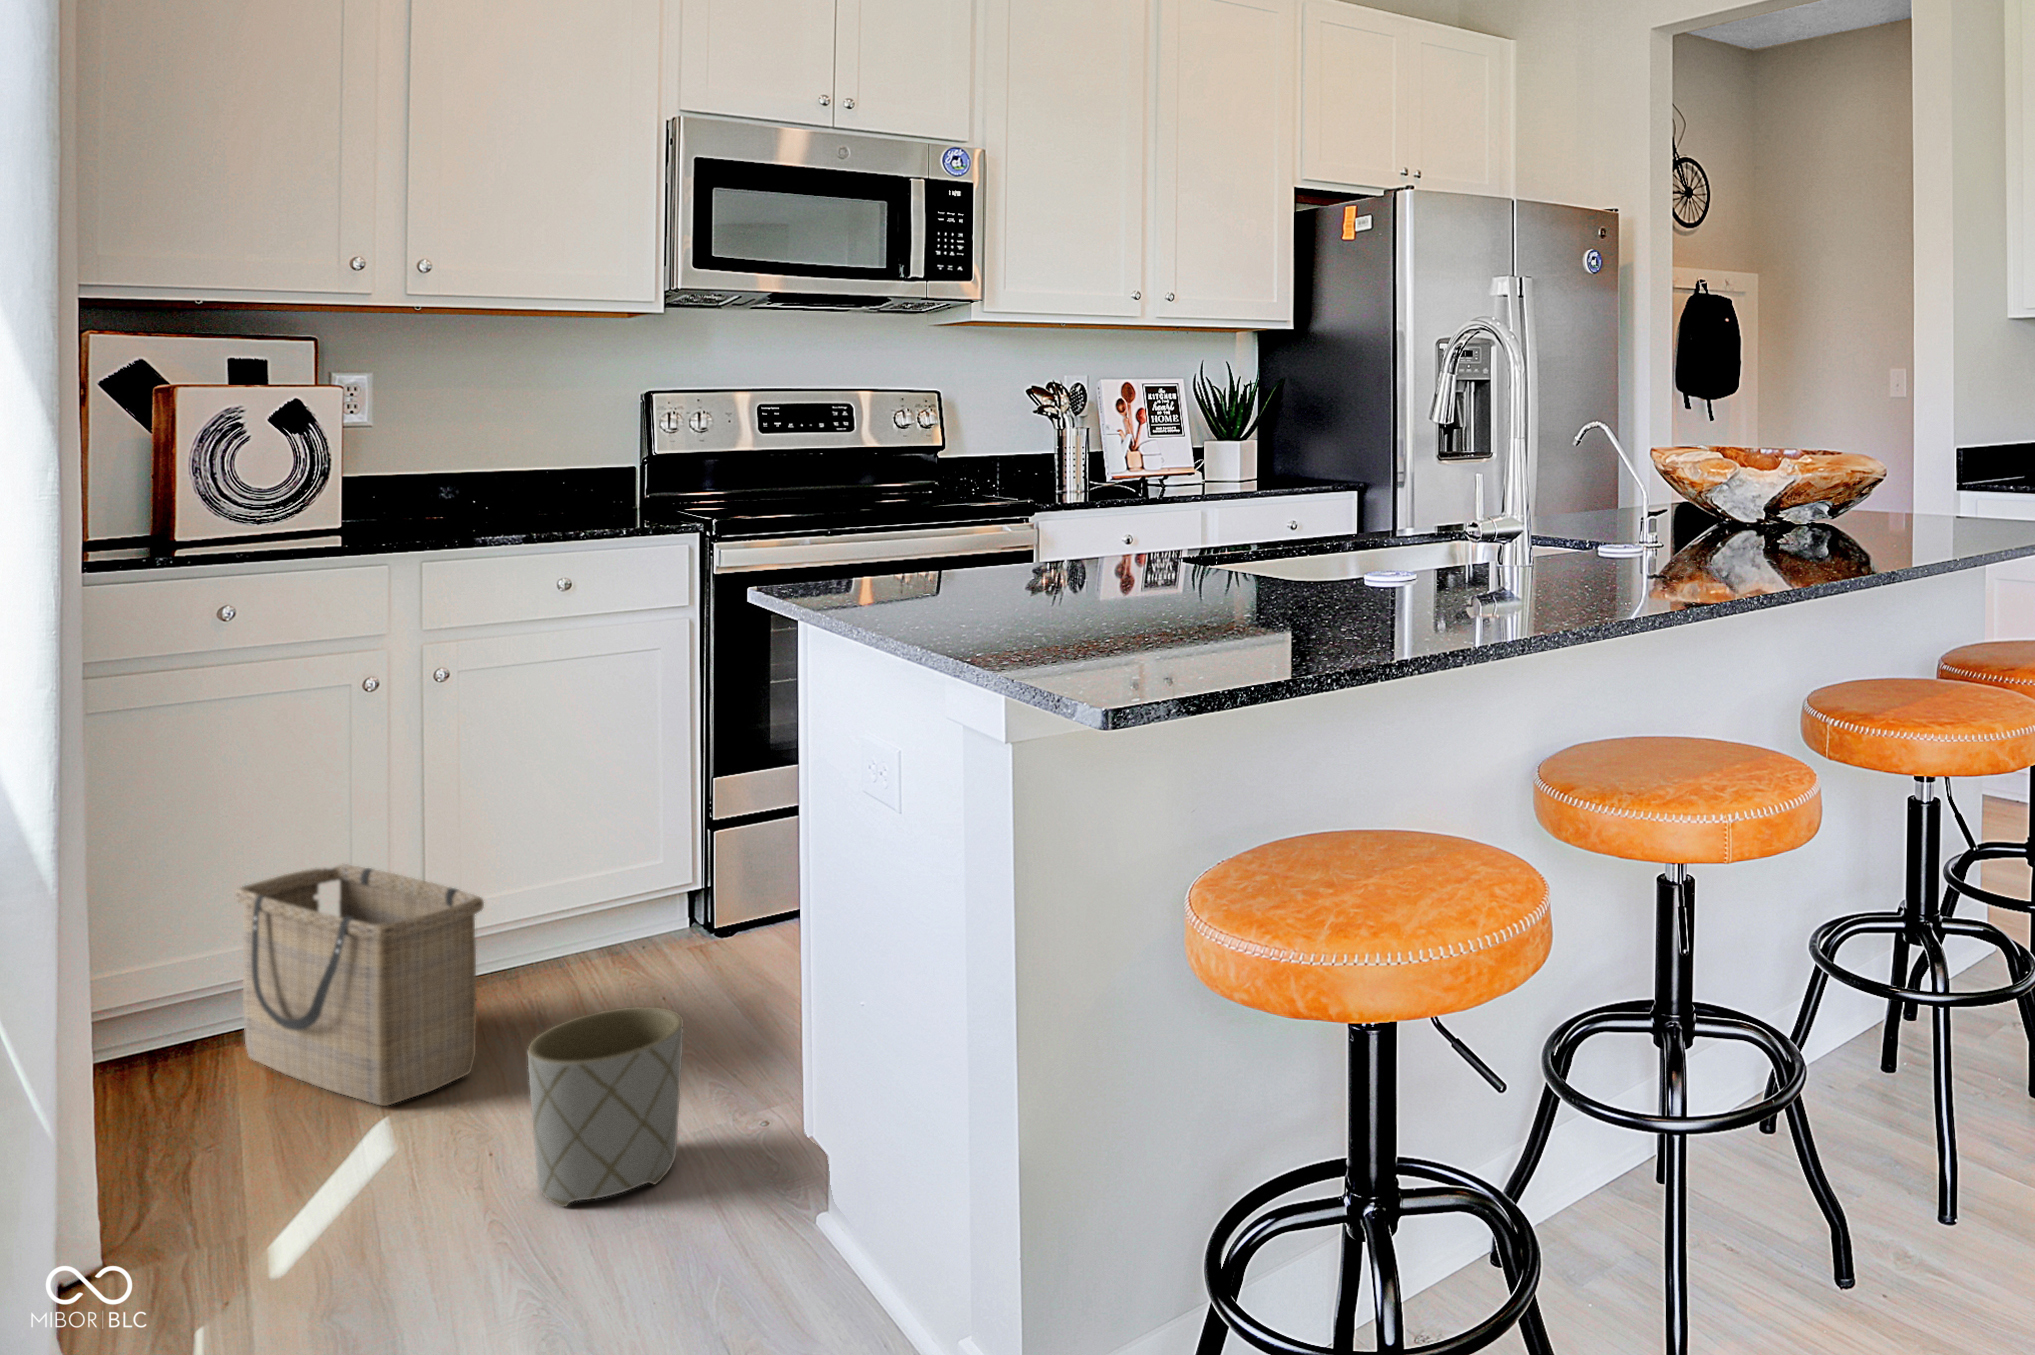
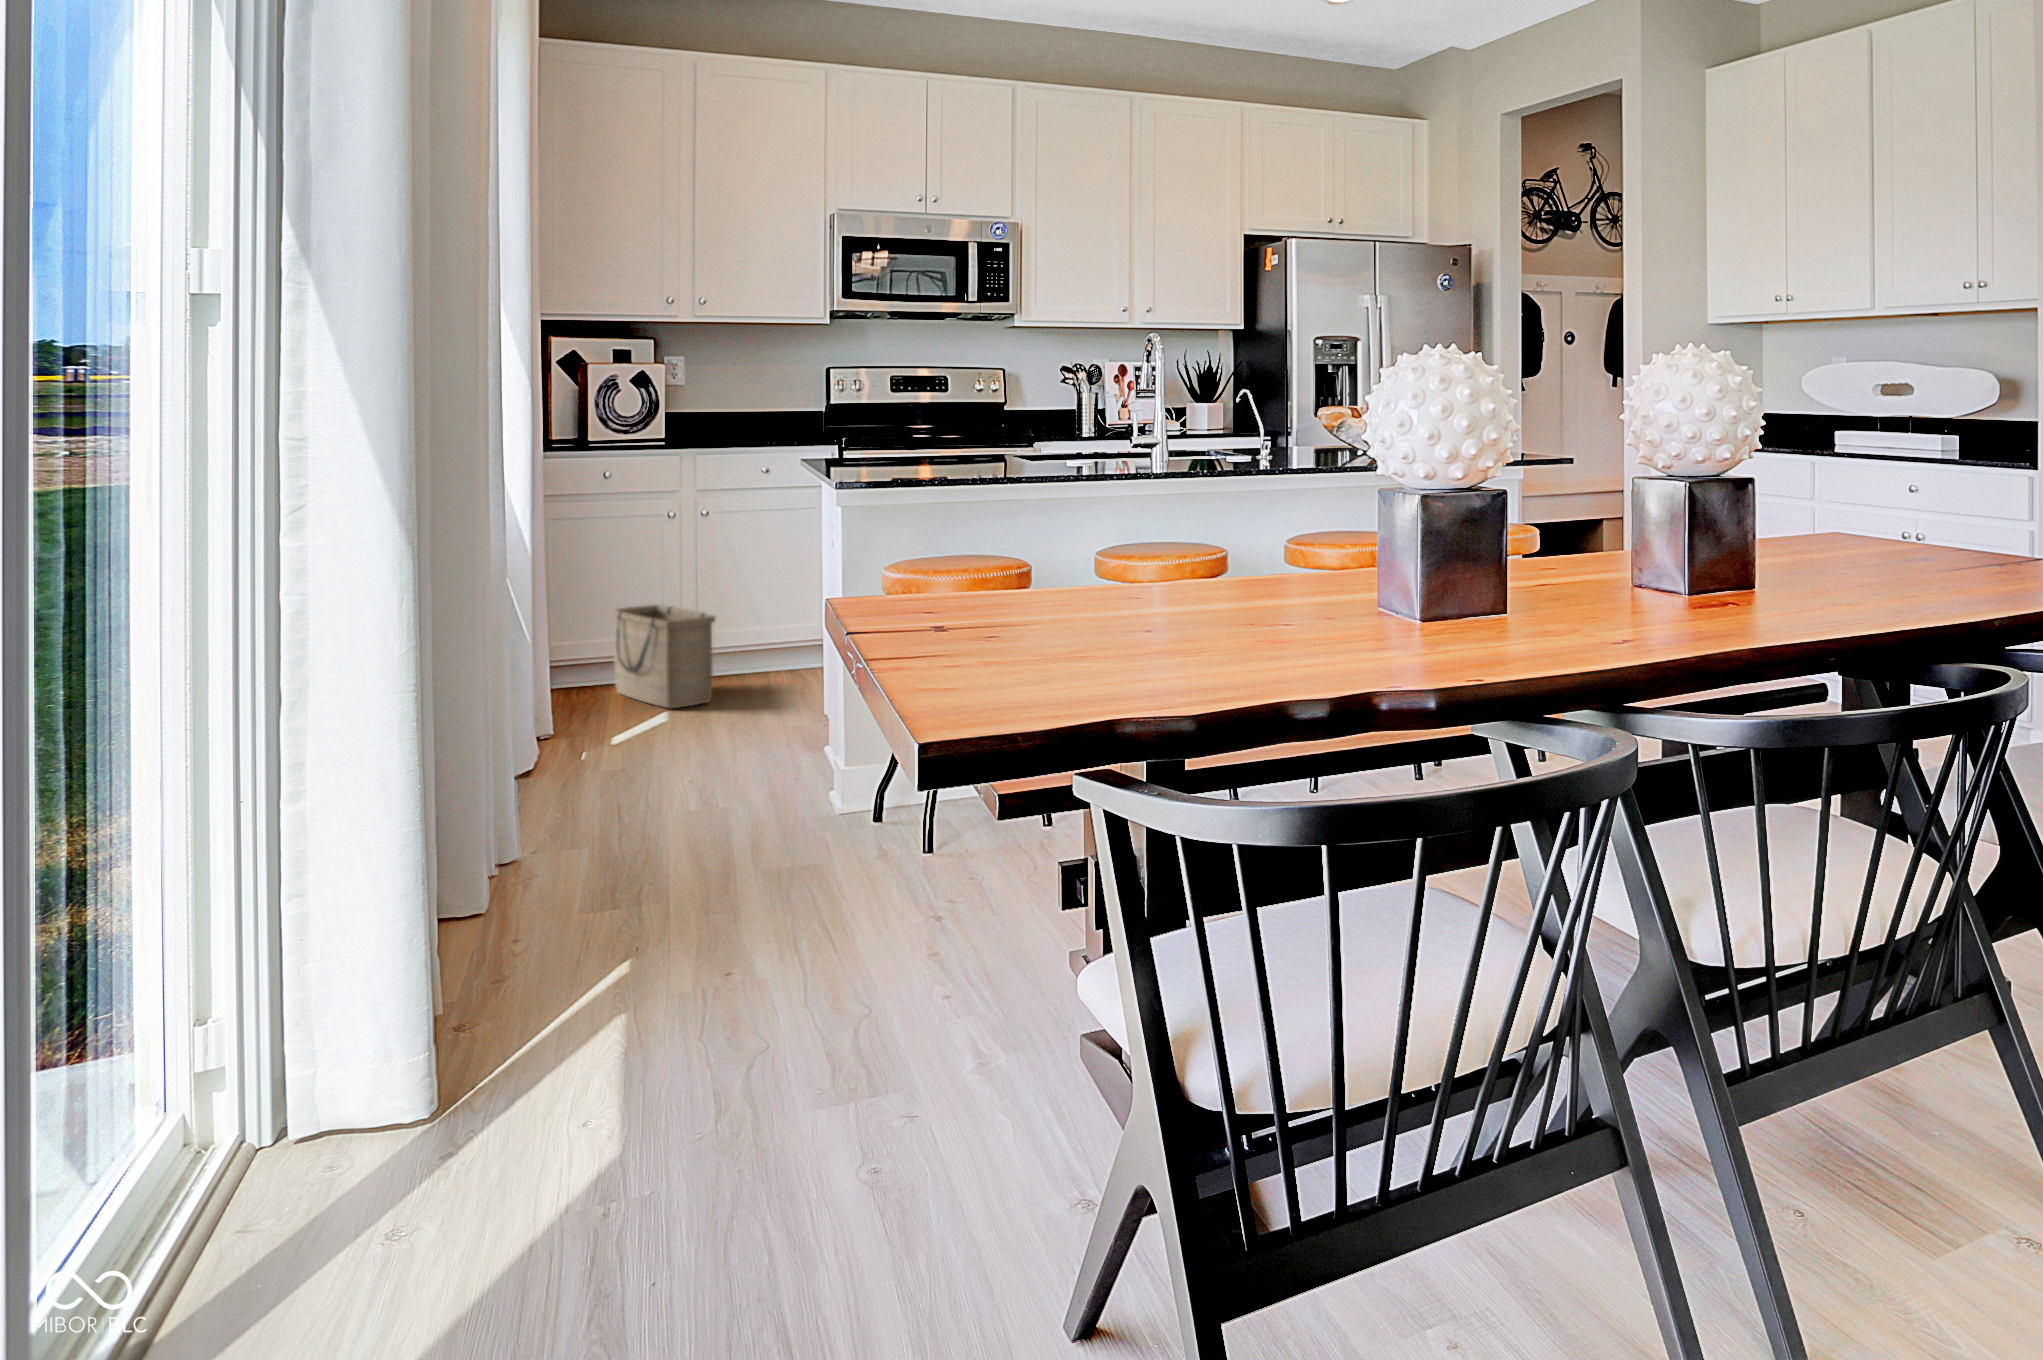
planter: present [527,1007,684,1207] -> none [717,660,787,738]

